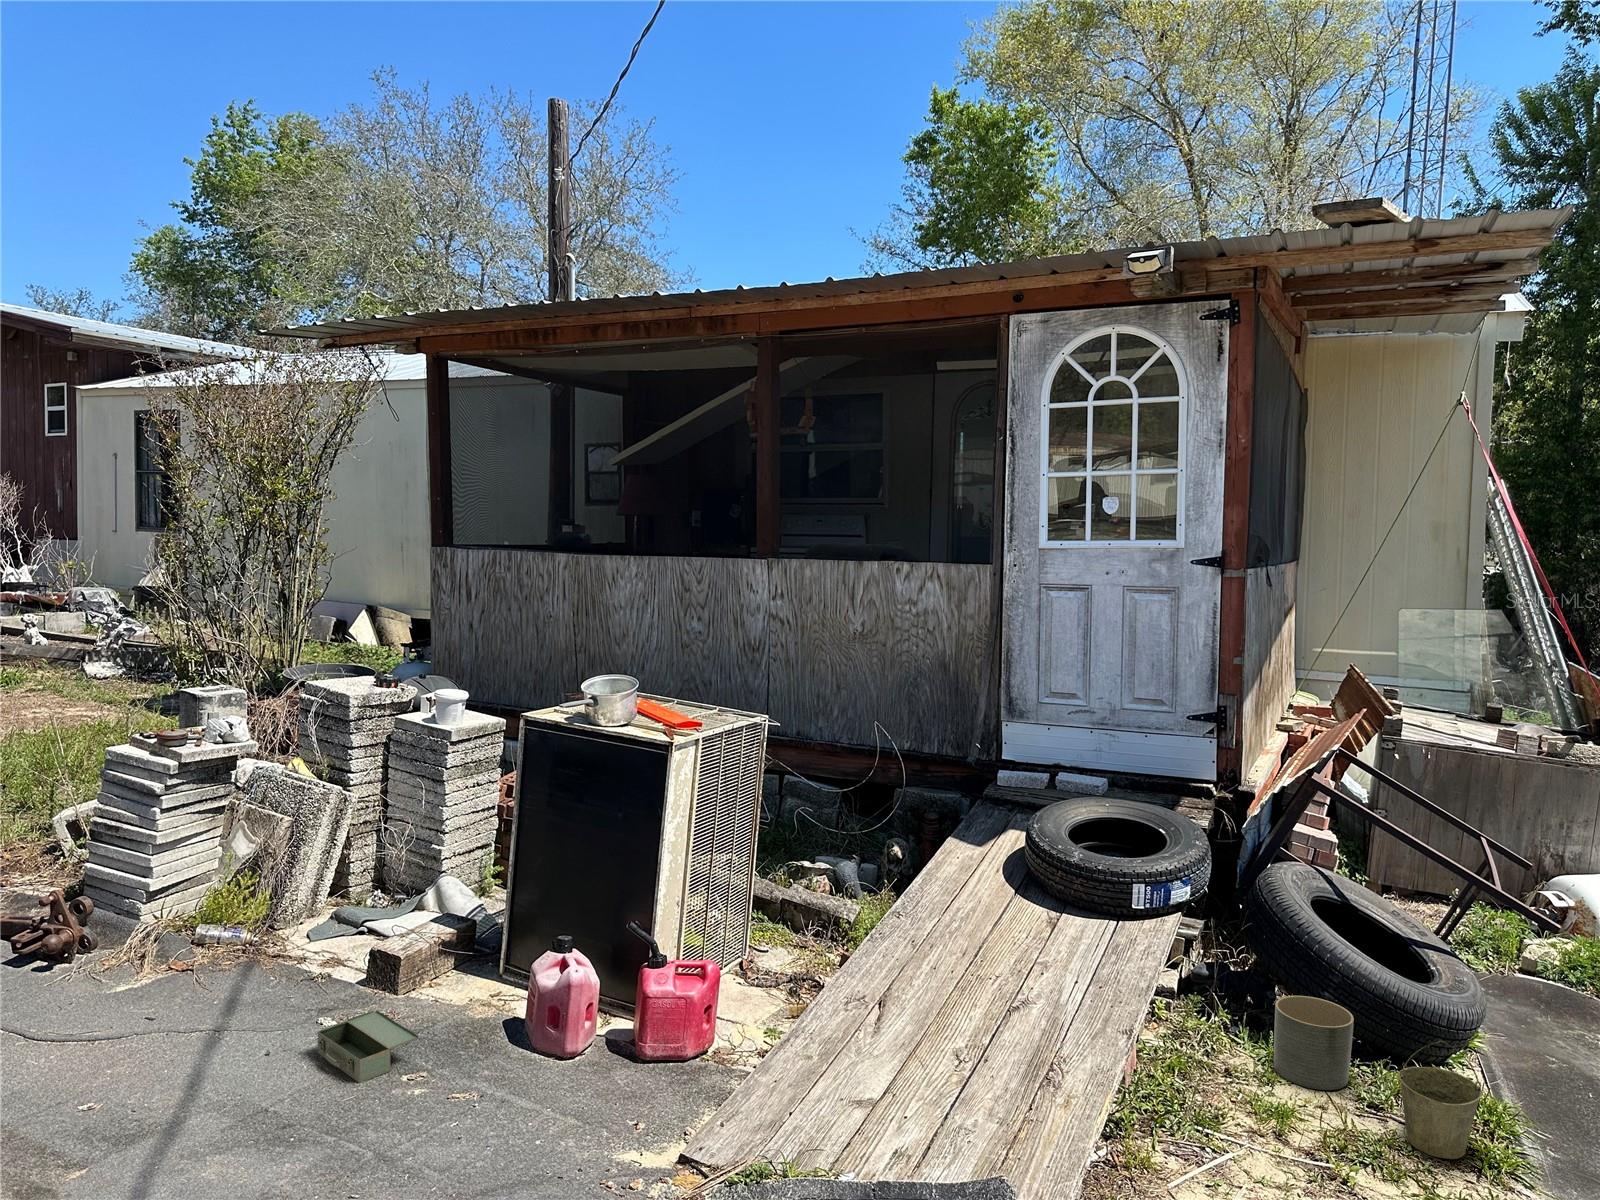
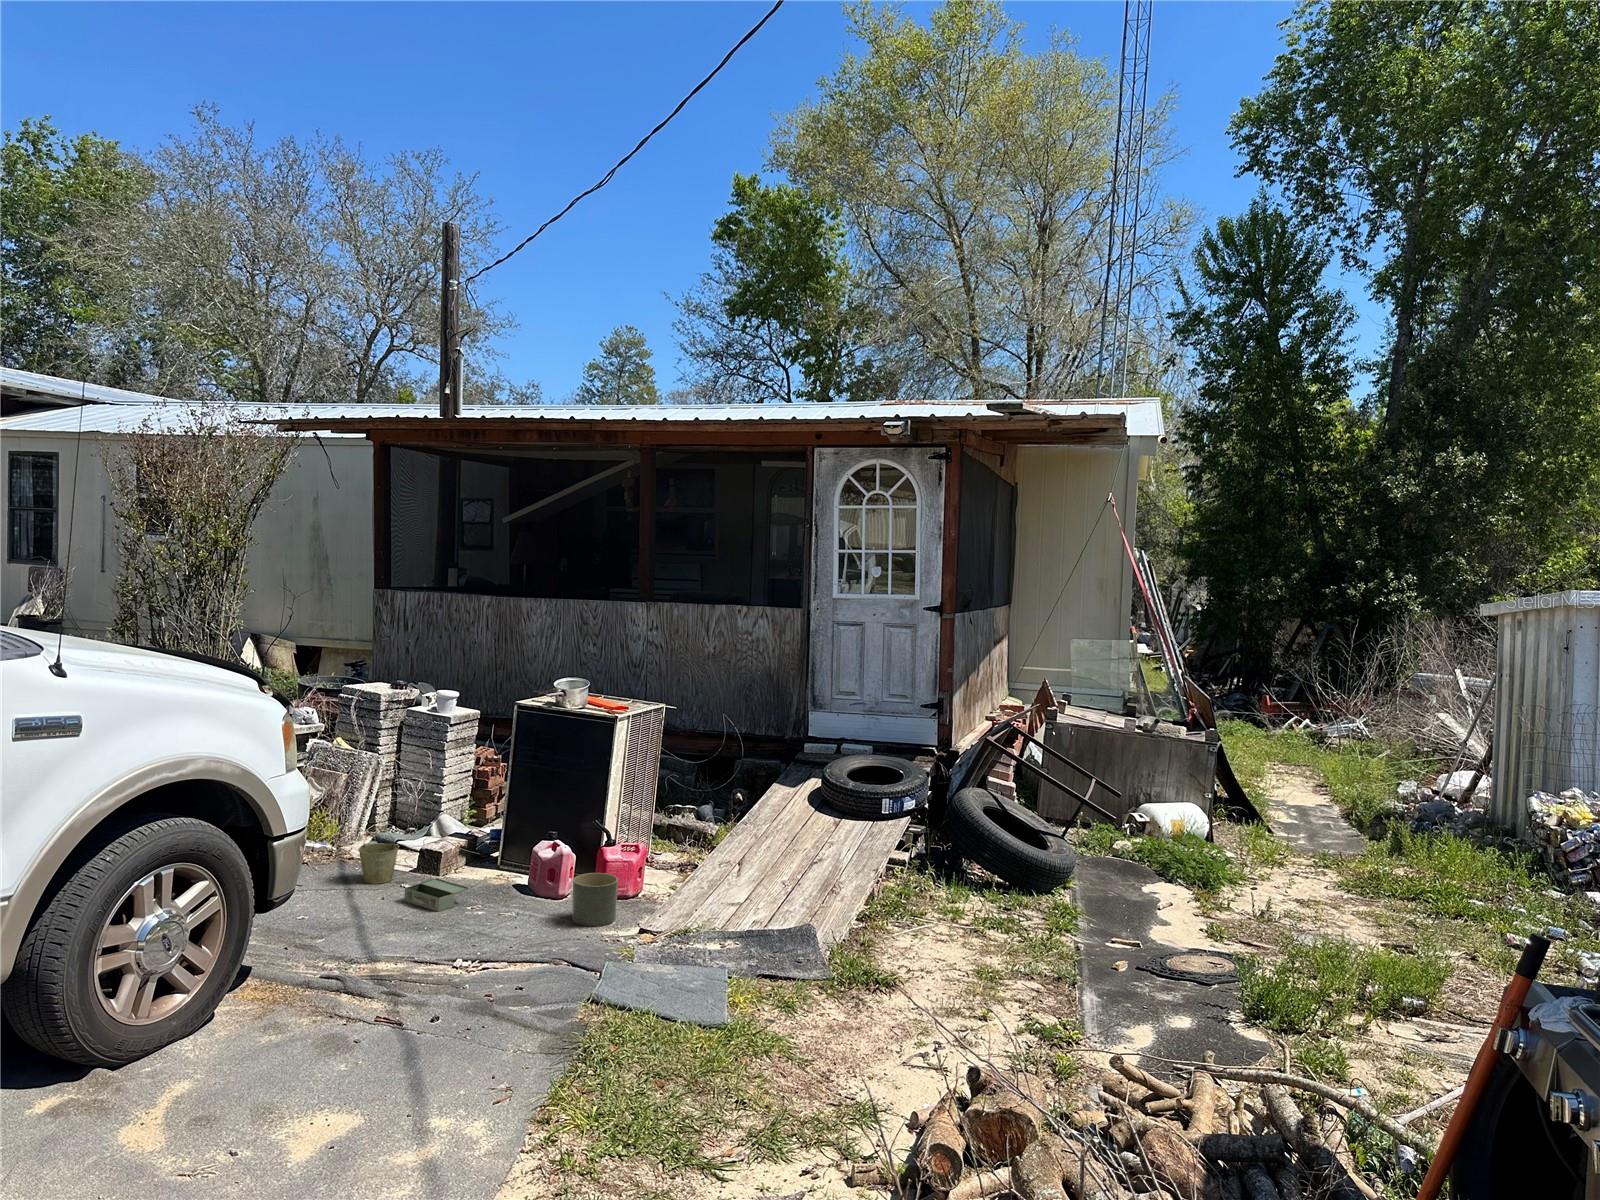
planter: present [1274,996,1354,1090] -> present [572,873,618,926]
bucket: present [1398,1041,1482,1159] -> present [358,826,399,884]

